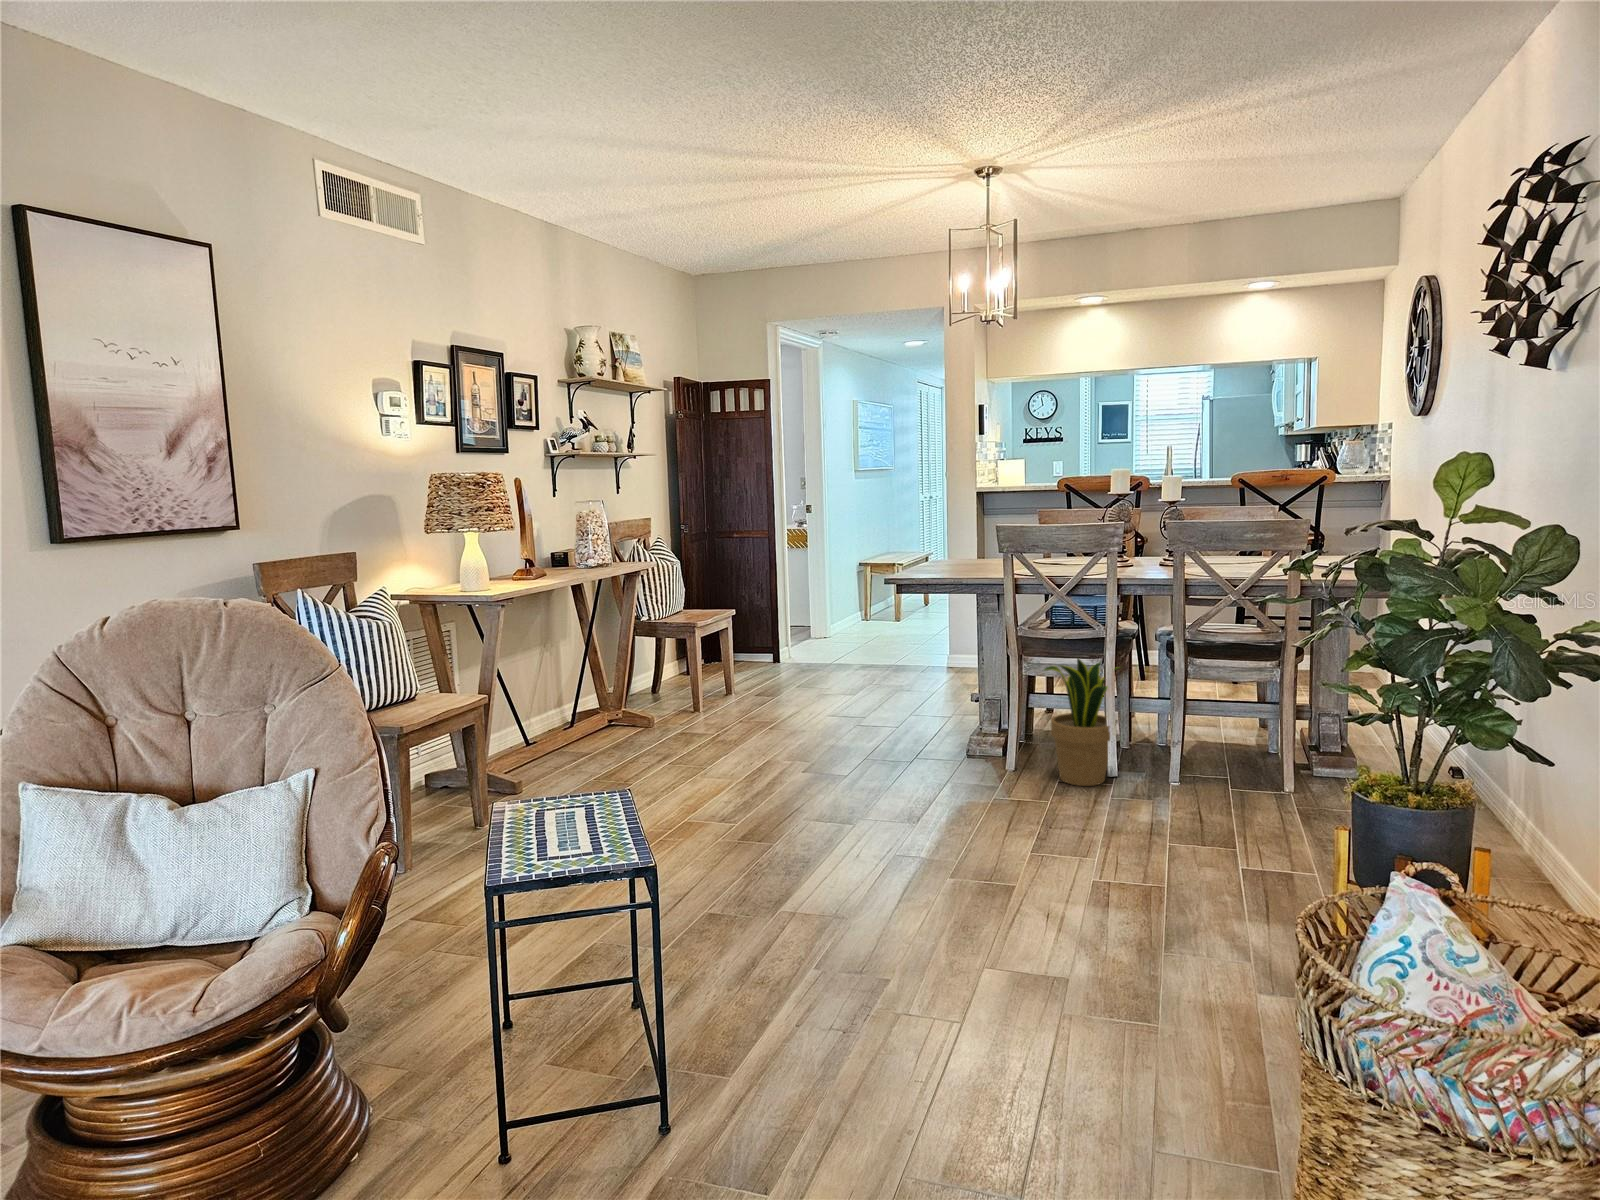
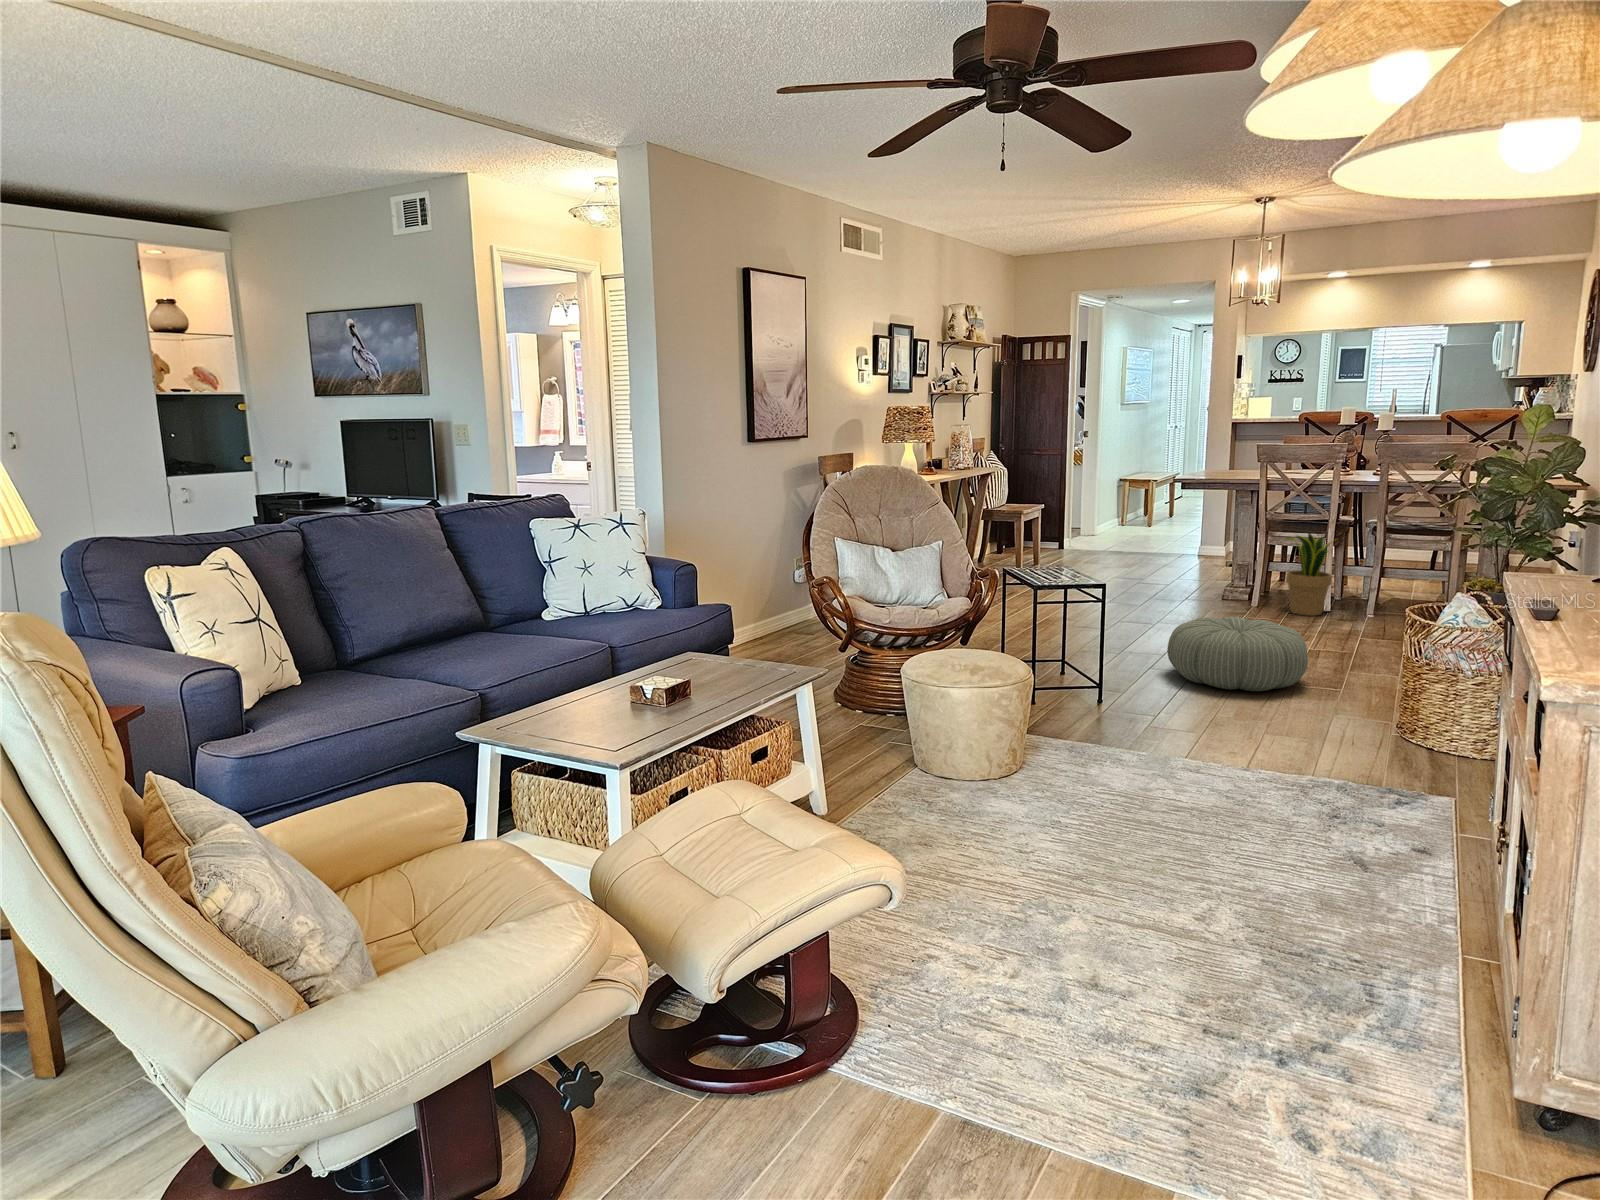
pouf: none [836,856,1092,1042] -> present [1167,617,1308,691]

